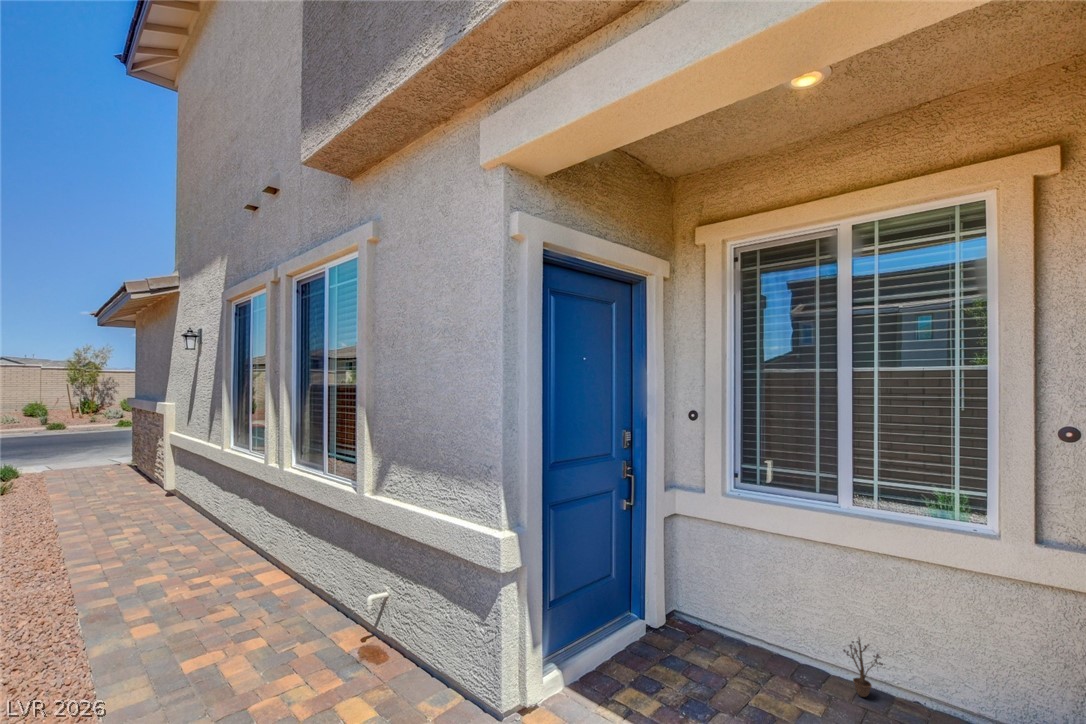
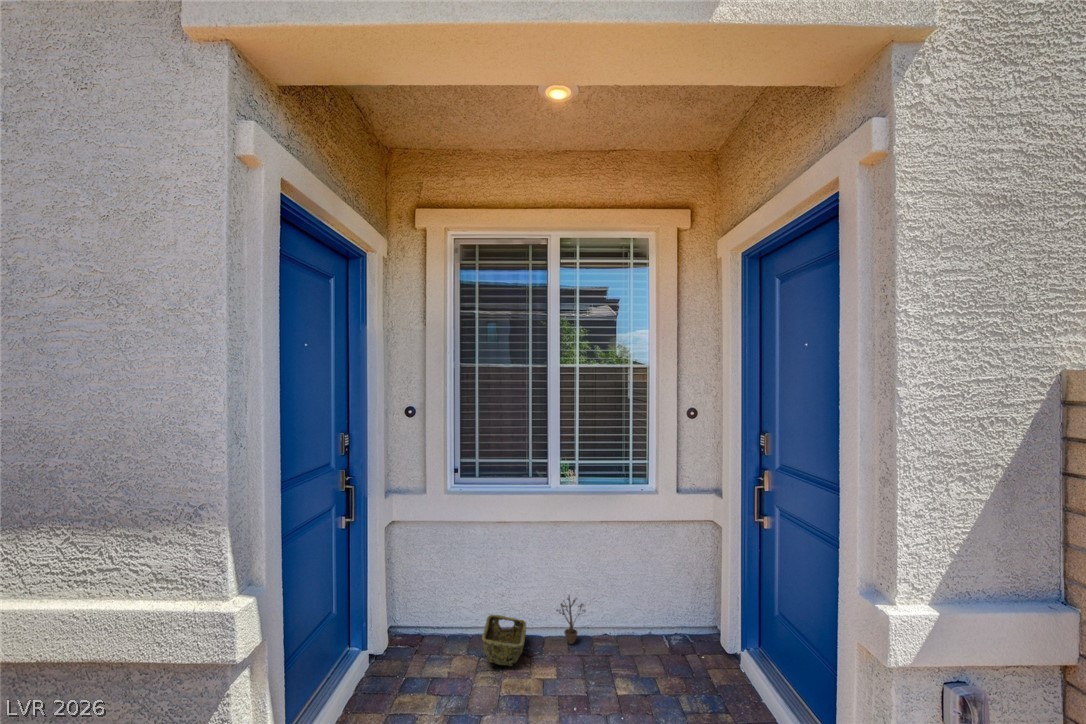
woven basket: none [743,628,806,687] -> present [482,615,526,666]

